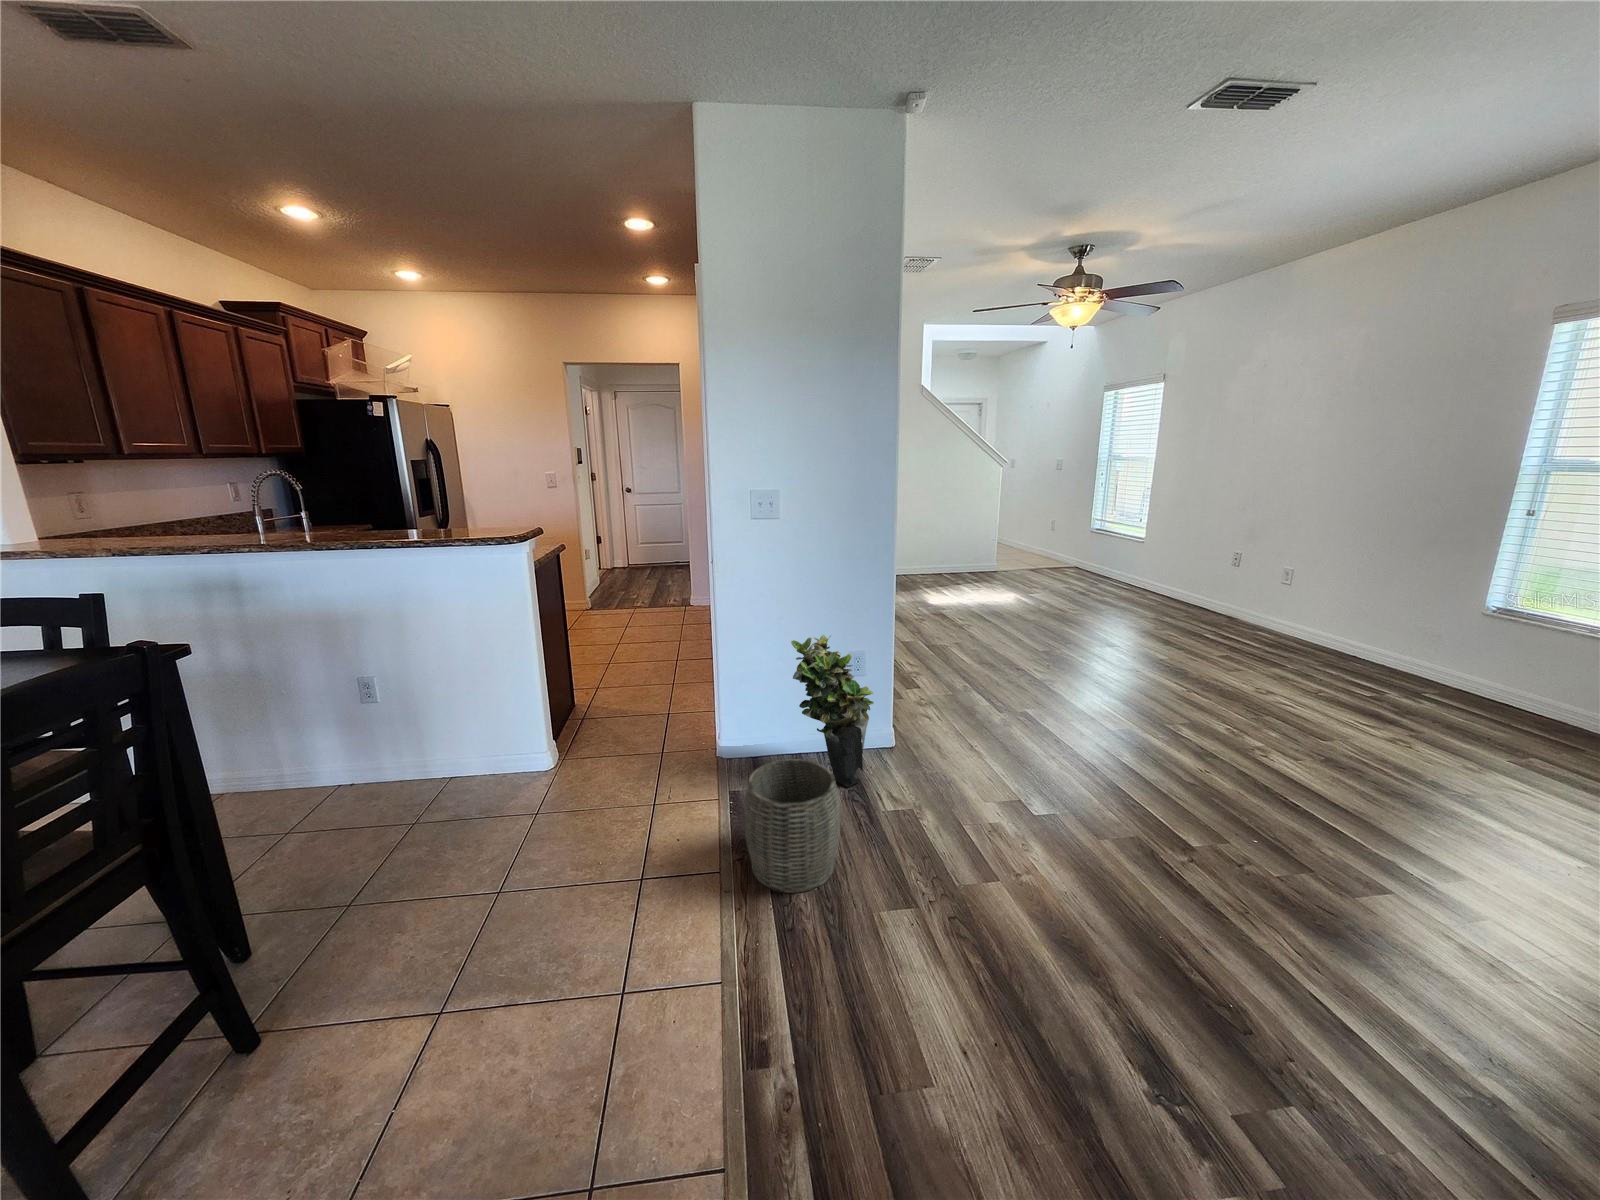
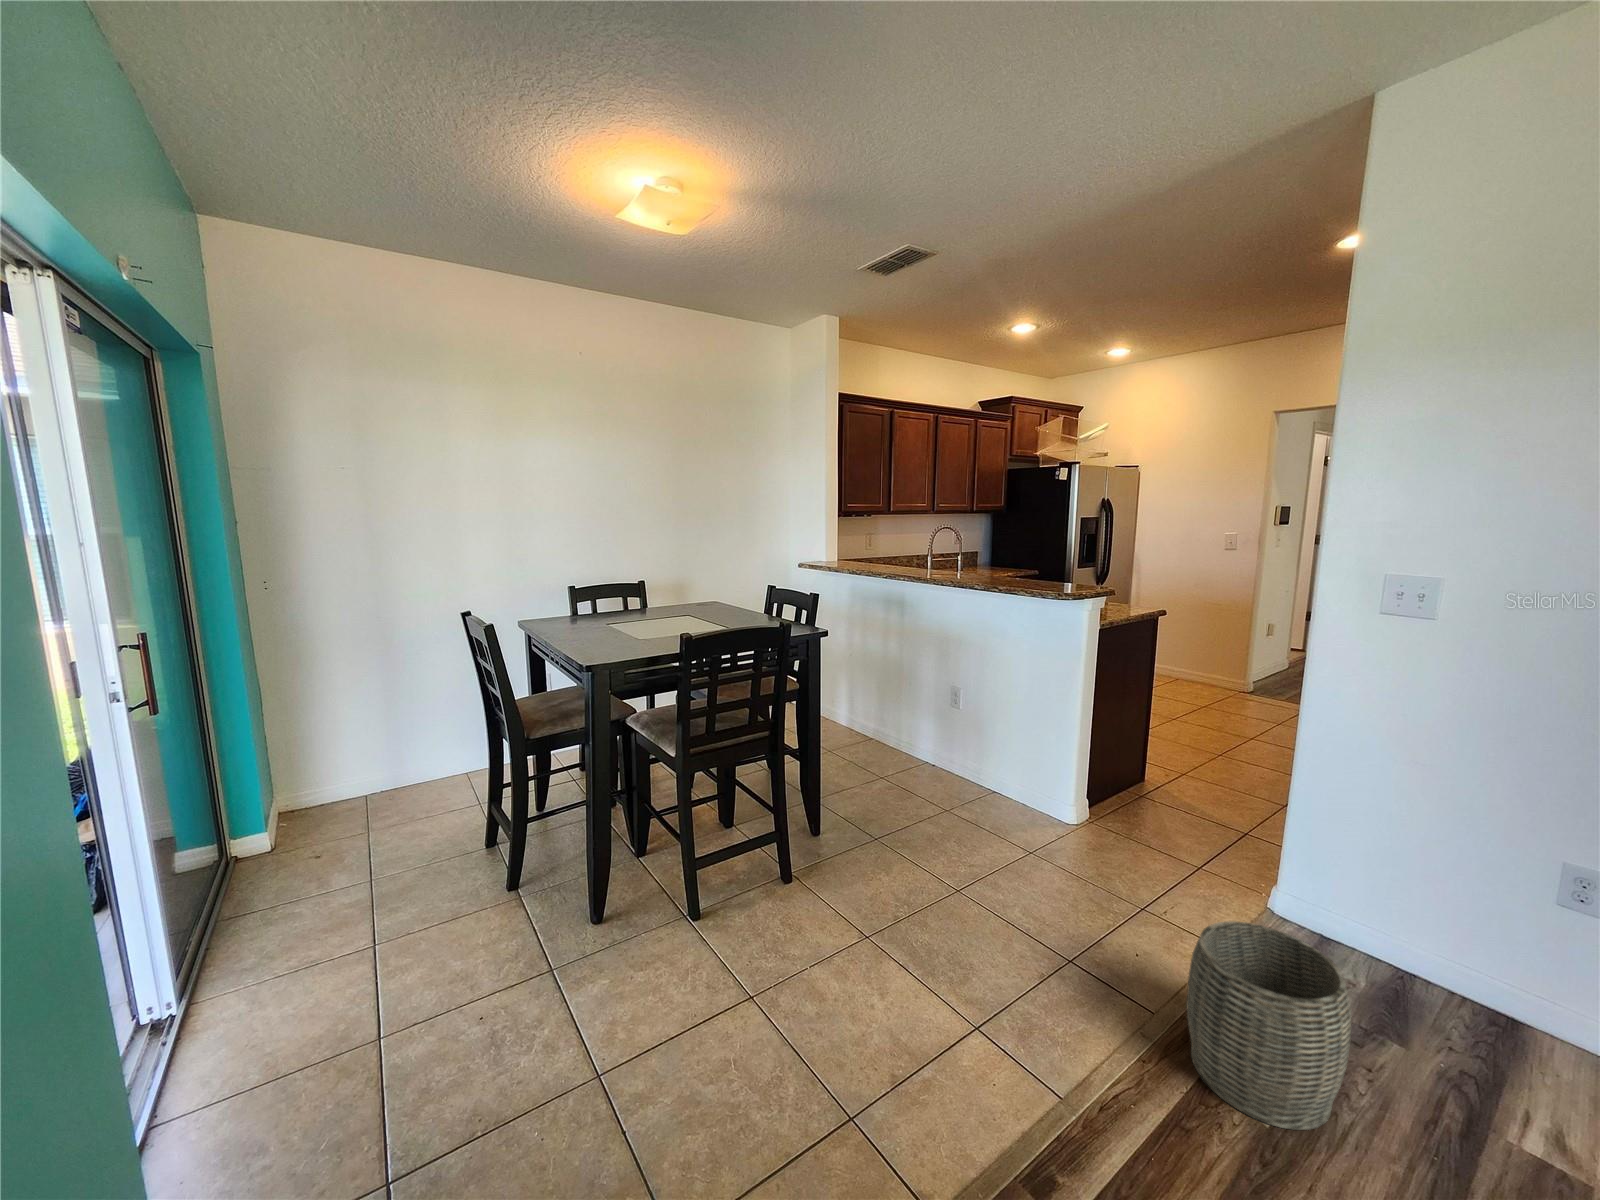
potted plant: present [791,635,874,787] -> none [1377,795,1569,1076]

